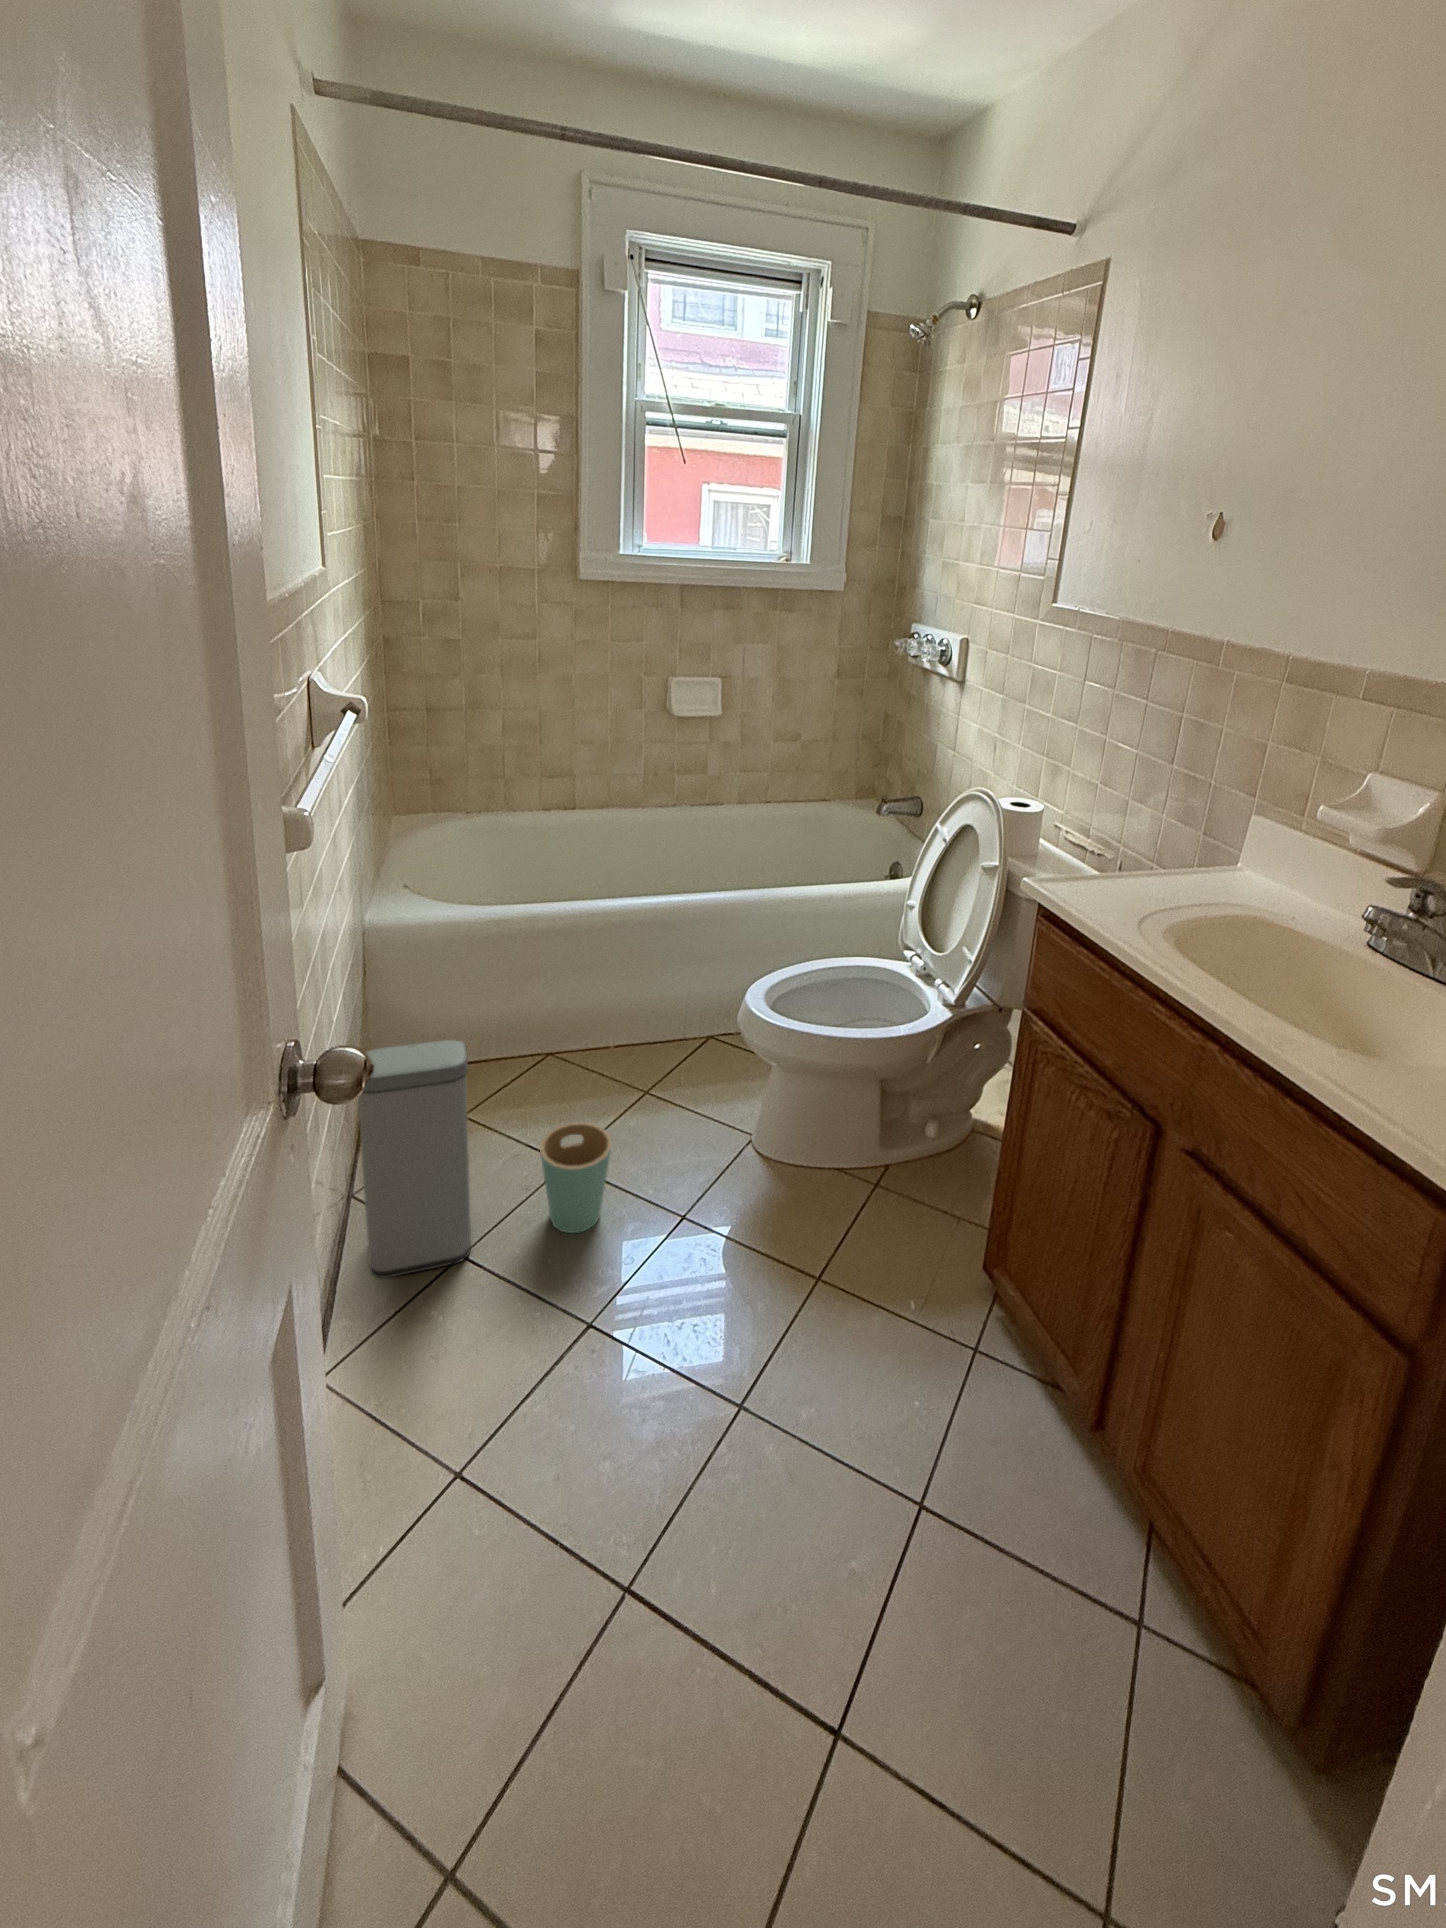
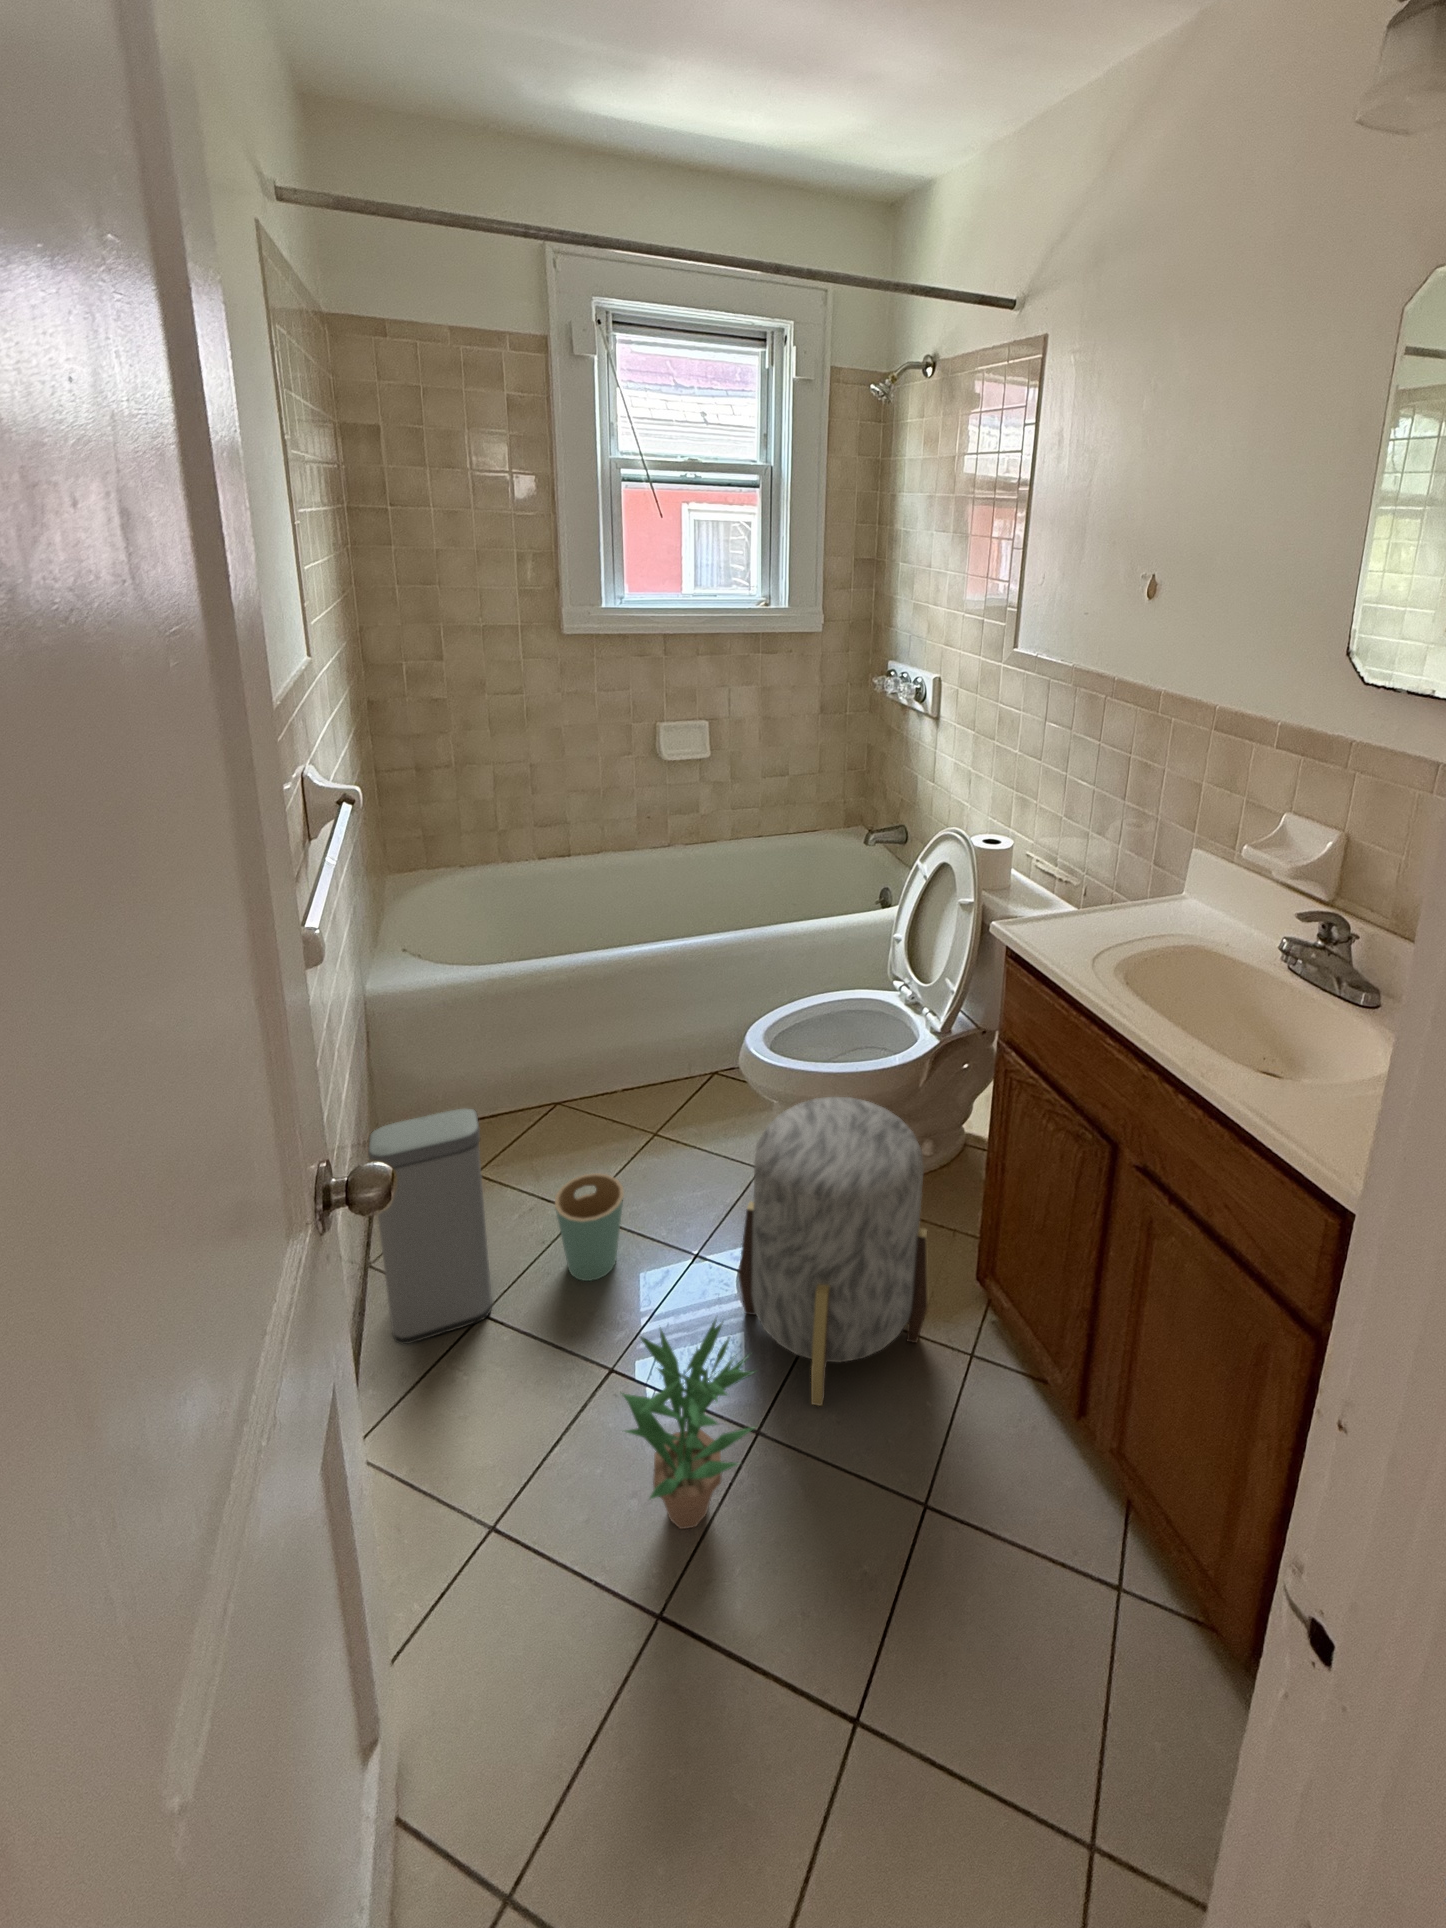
stool: none [727,1058,934,1387] -> present [739,1096,928,1406]
potted plant: none [598,1271,748,1500] -> present [623,1320,755,1529]

